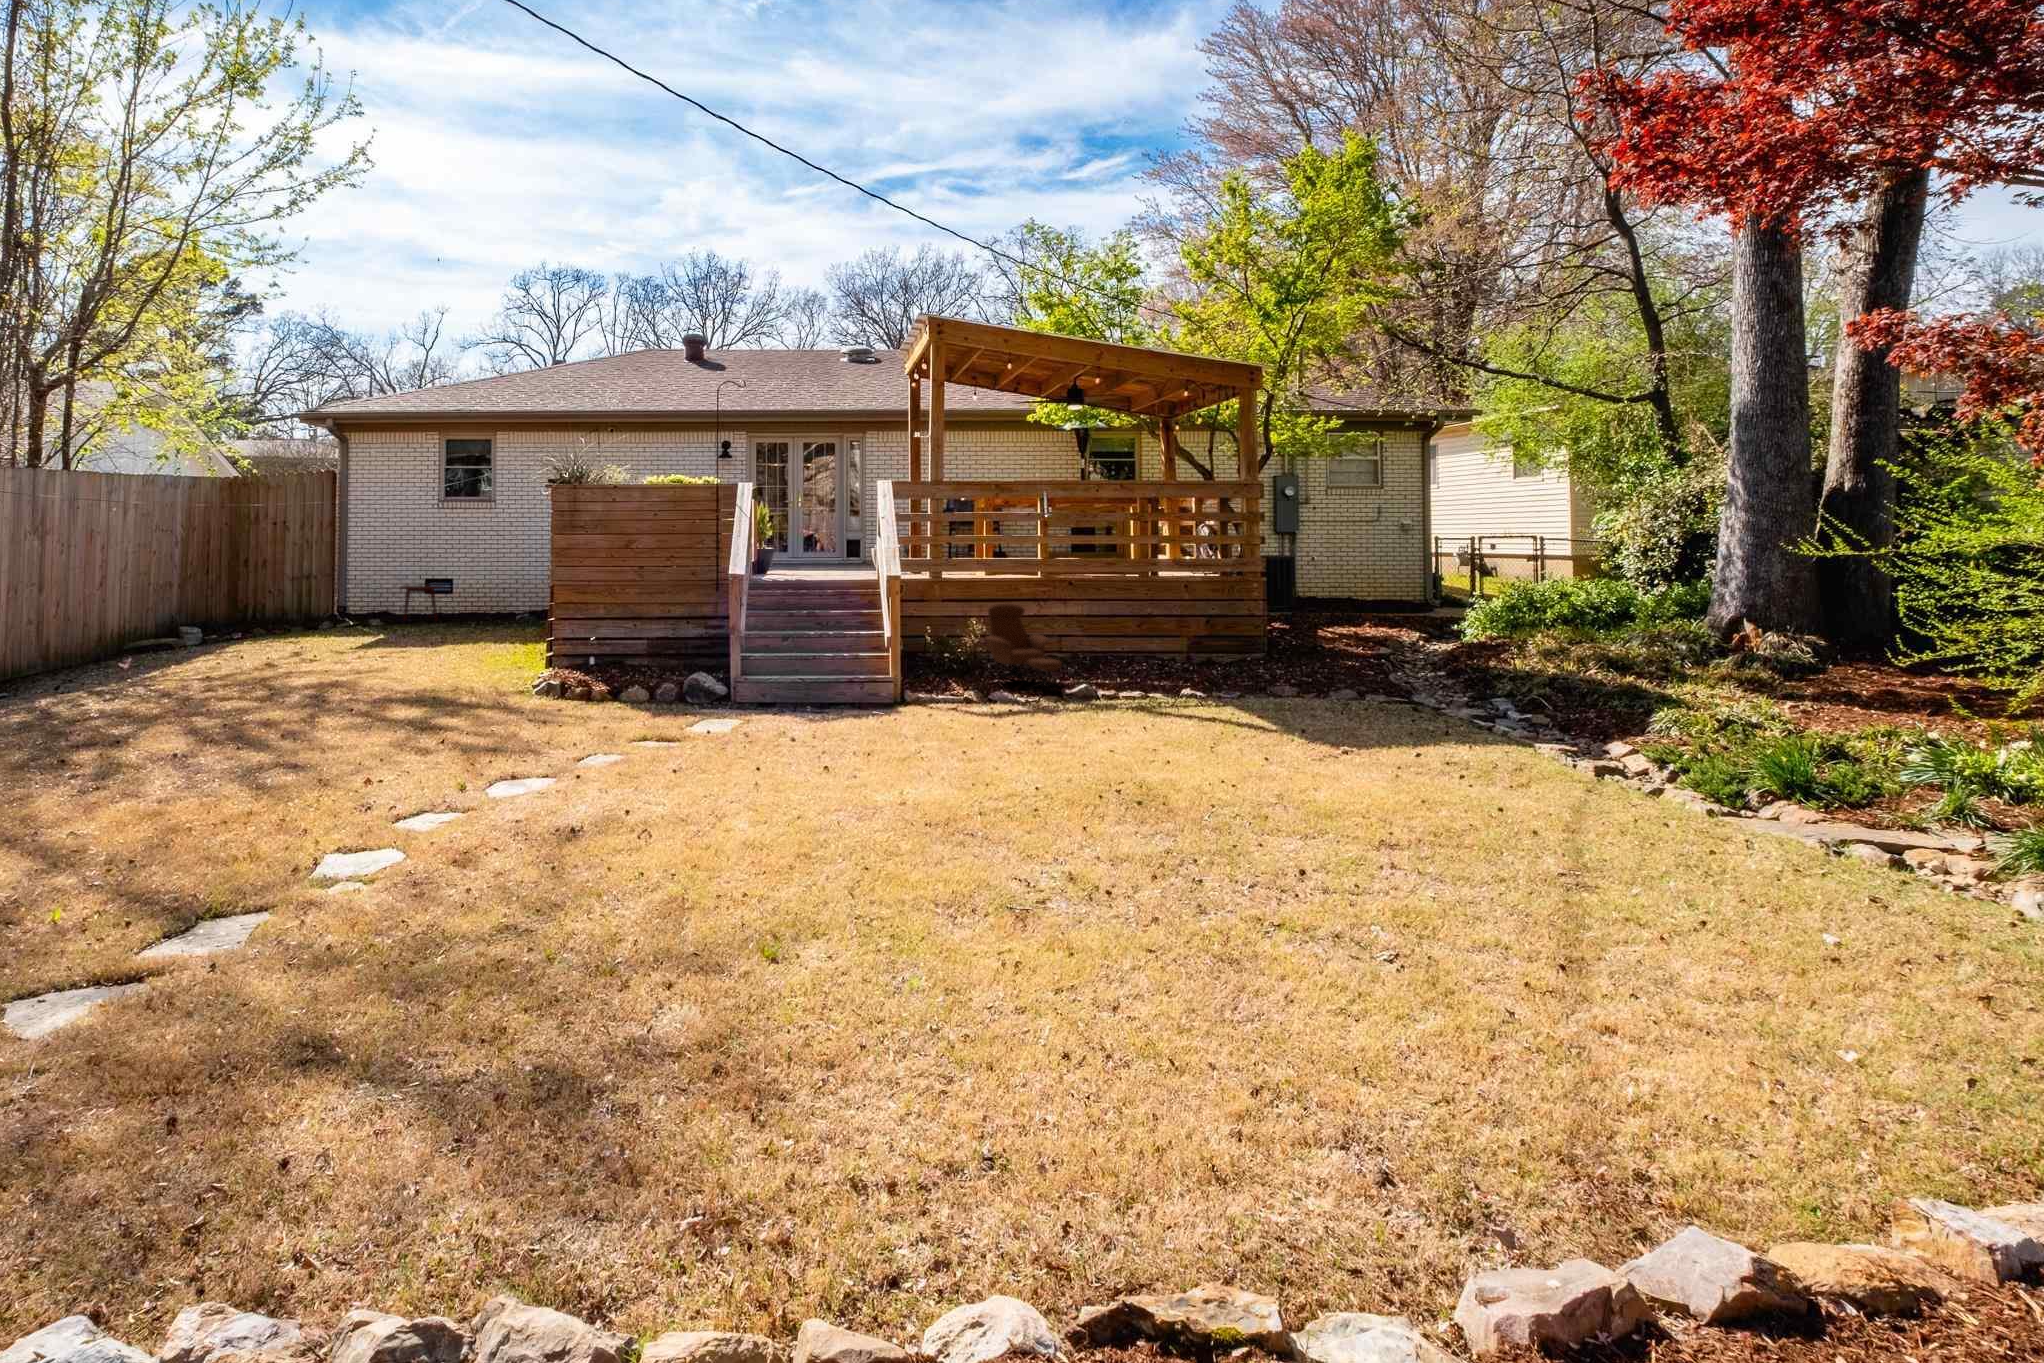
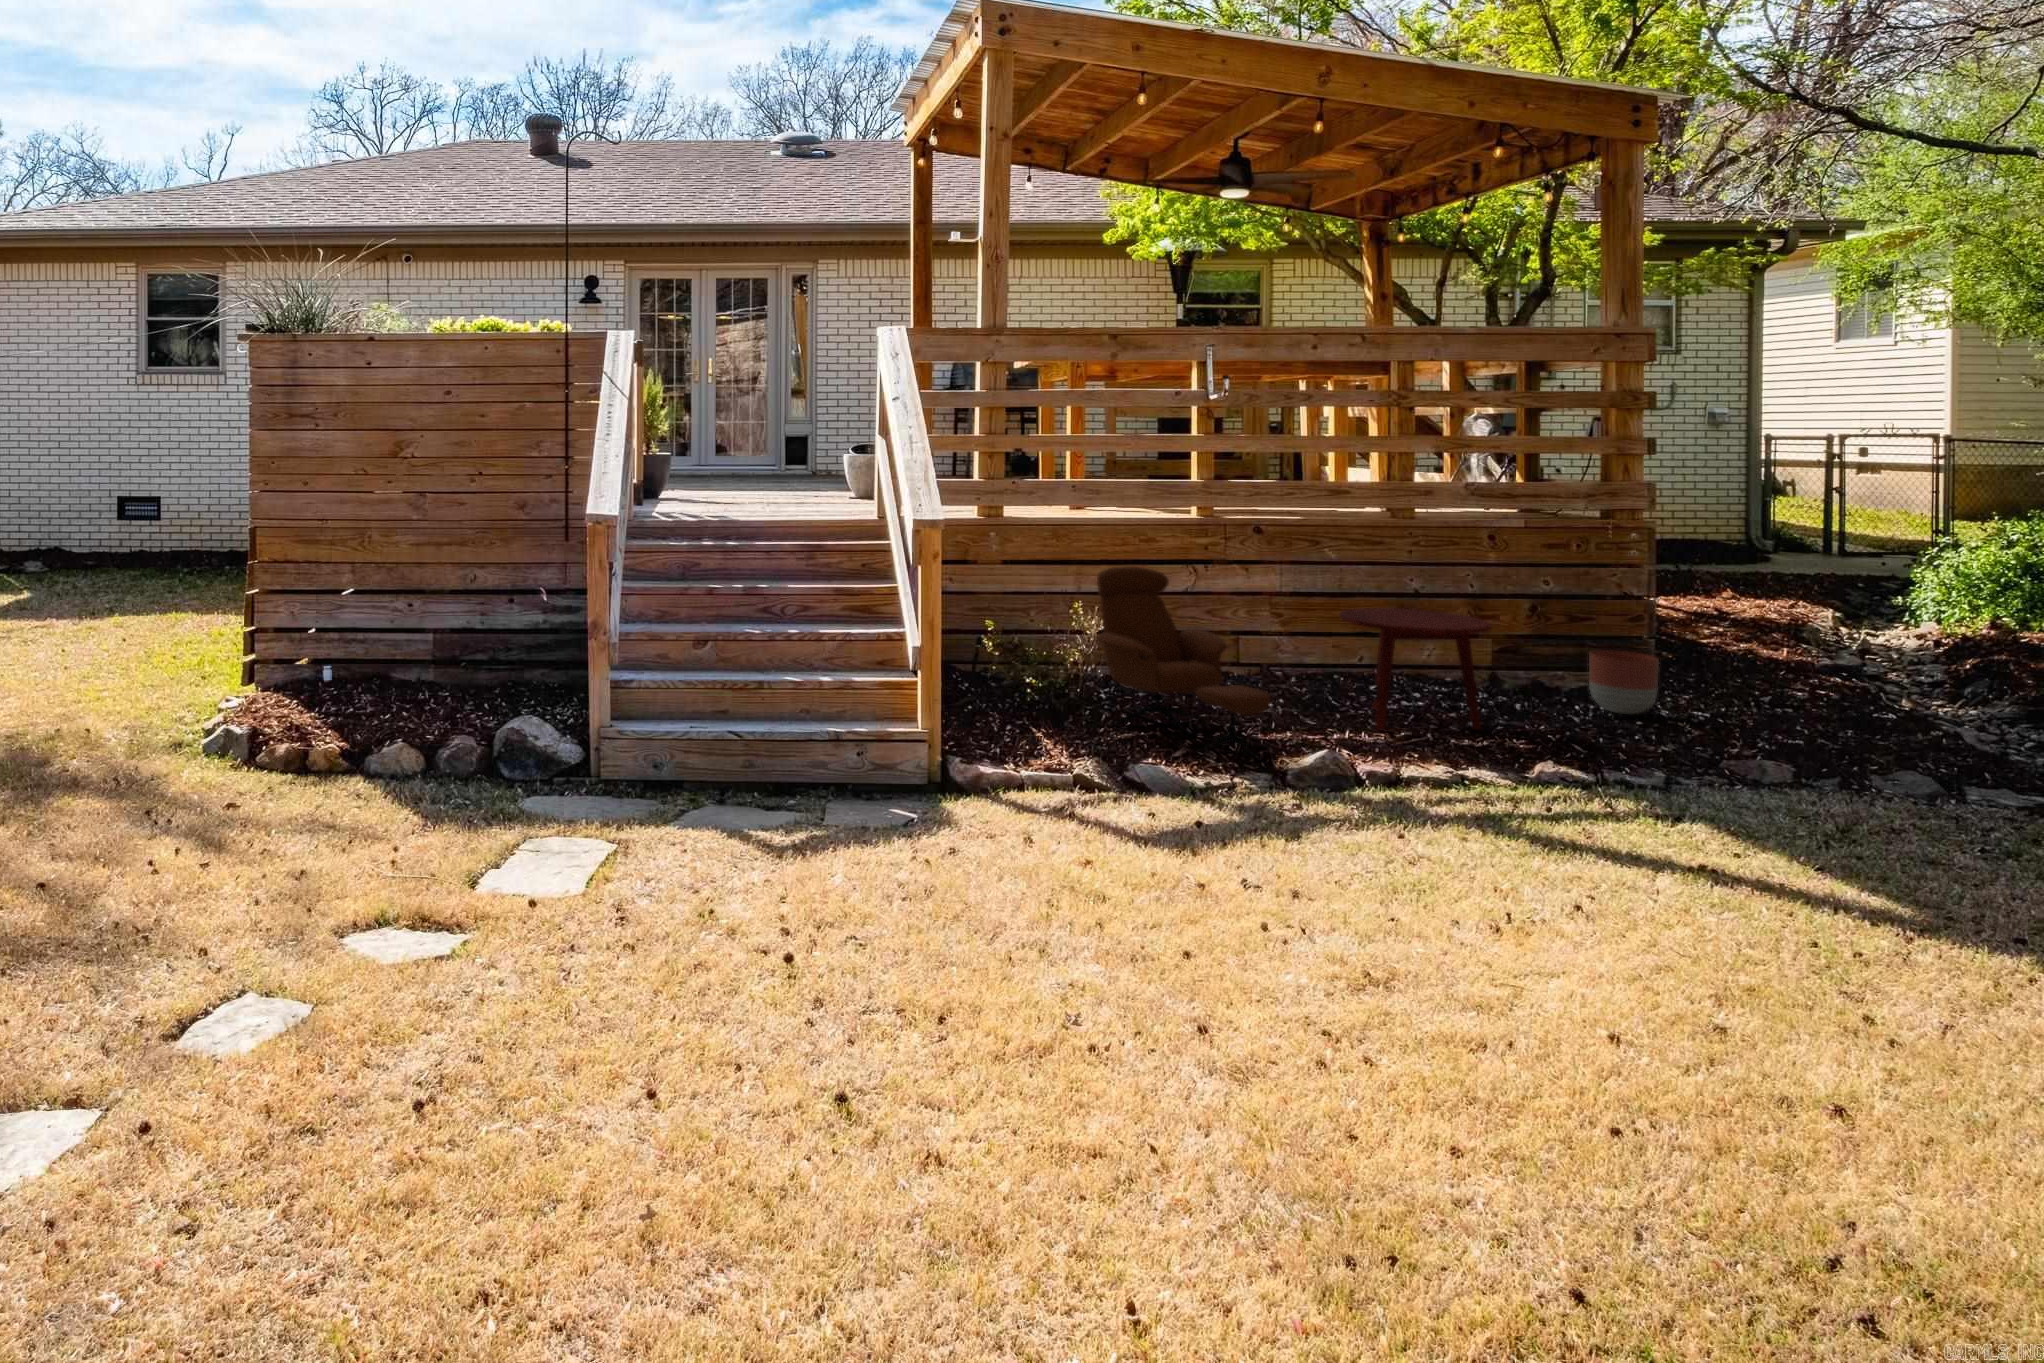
side table: present [400,586,442,620] -> present [1339,608,1491,731]
planter: none [1237,646,1269,677] -> present [1589,650,1659,714]

